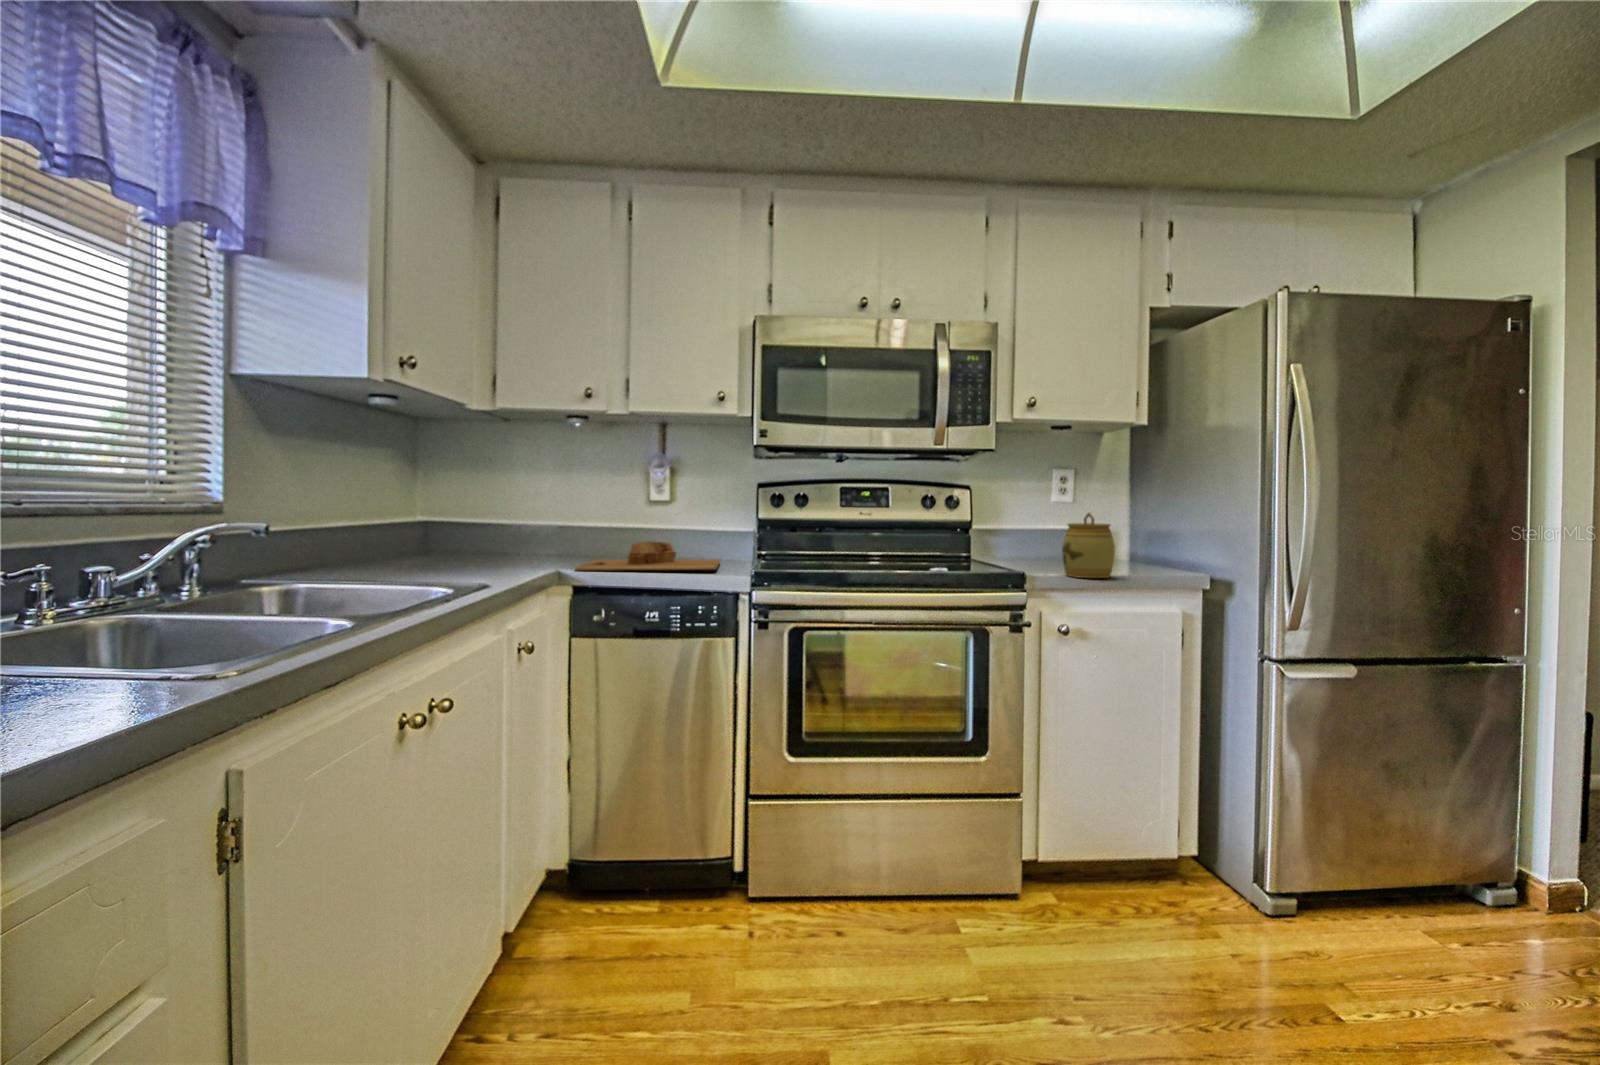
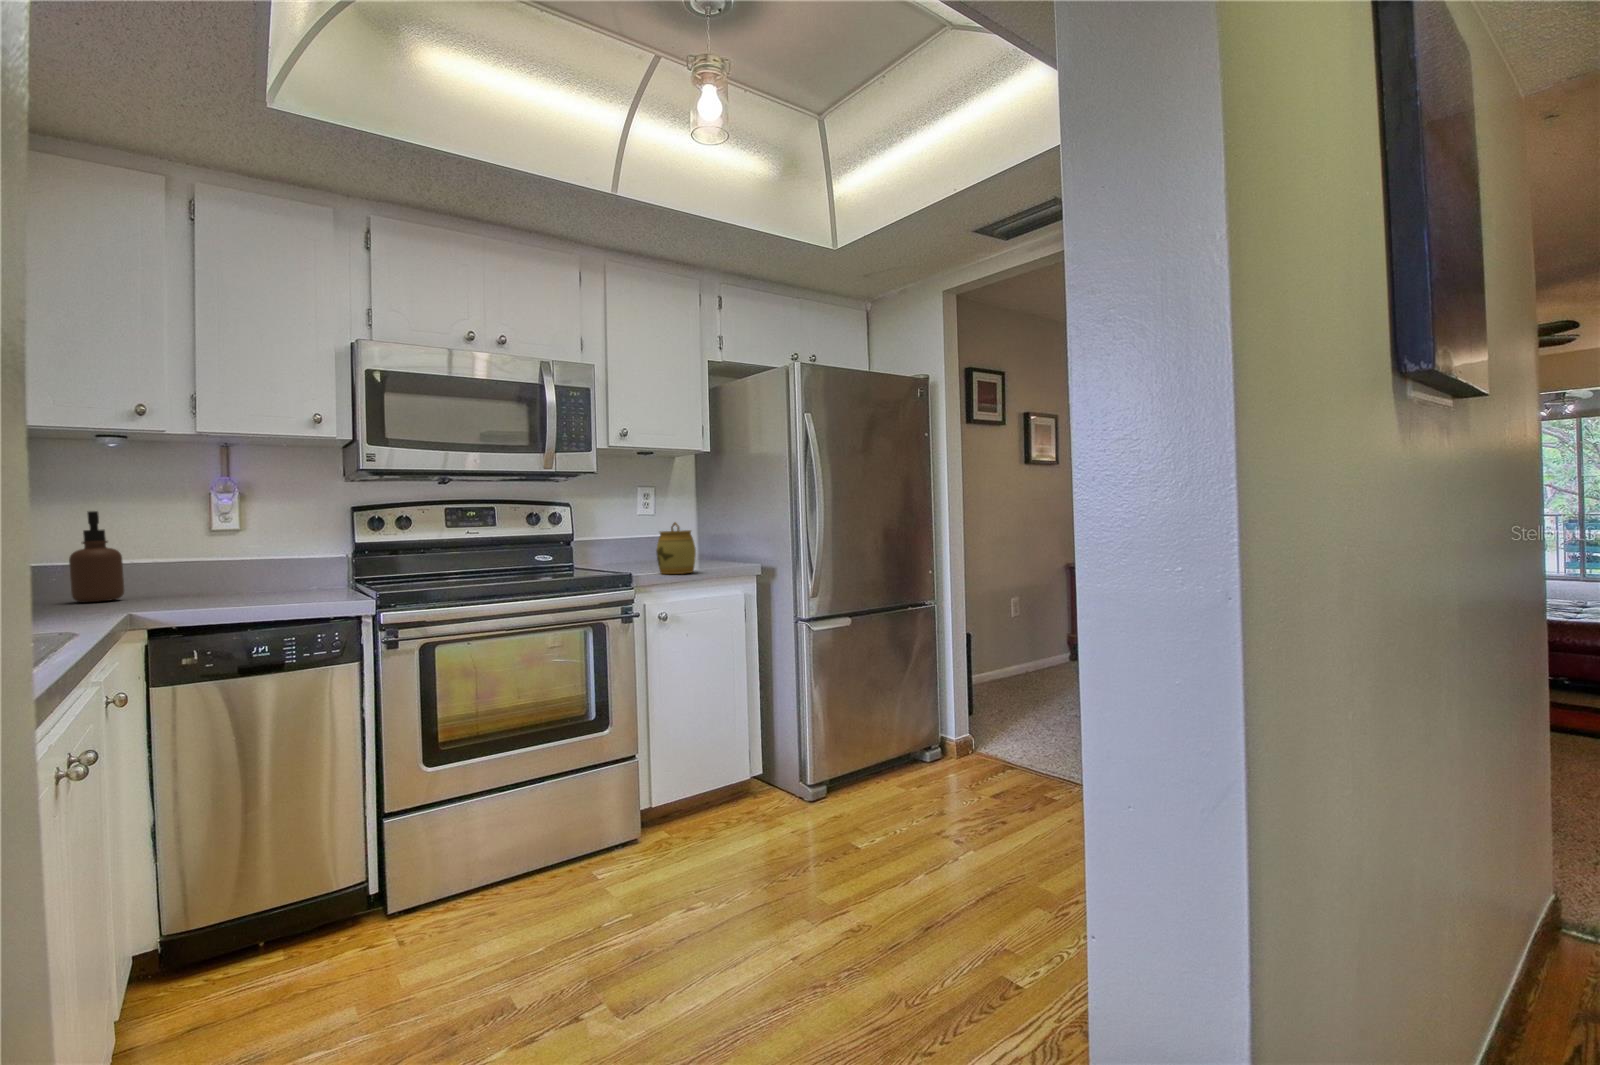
soap dispenser: none [553,482,588,557] -> present [69,511,124,603]
cutting board: present [575,541,720,571] -> none [140,573,328,612]

